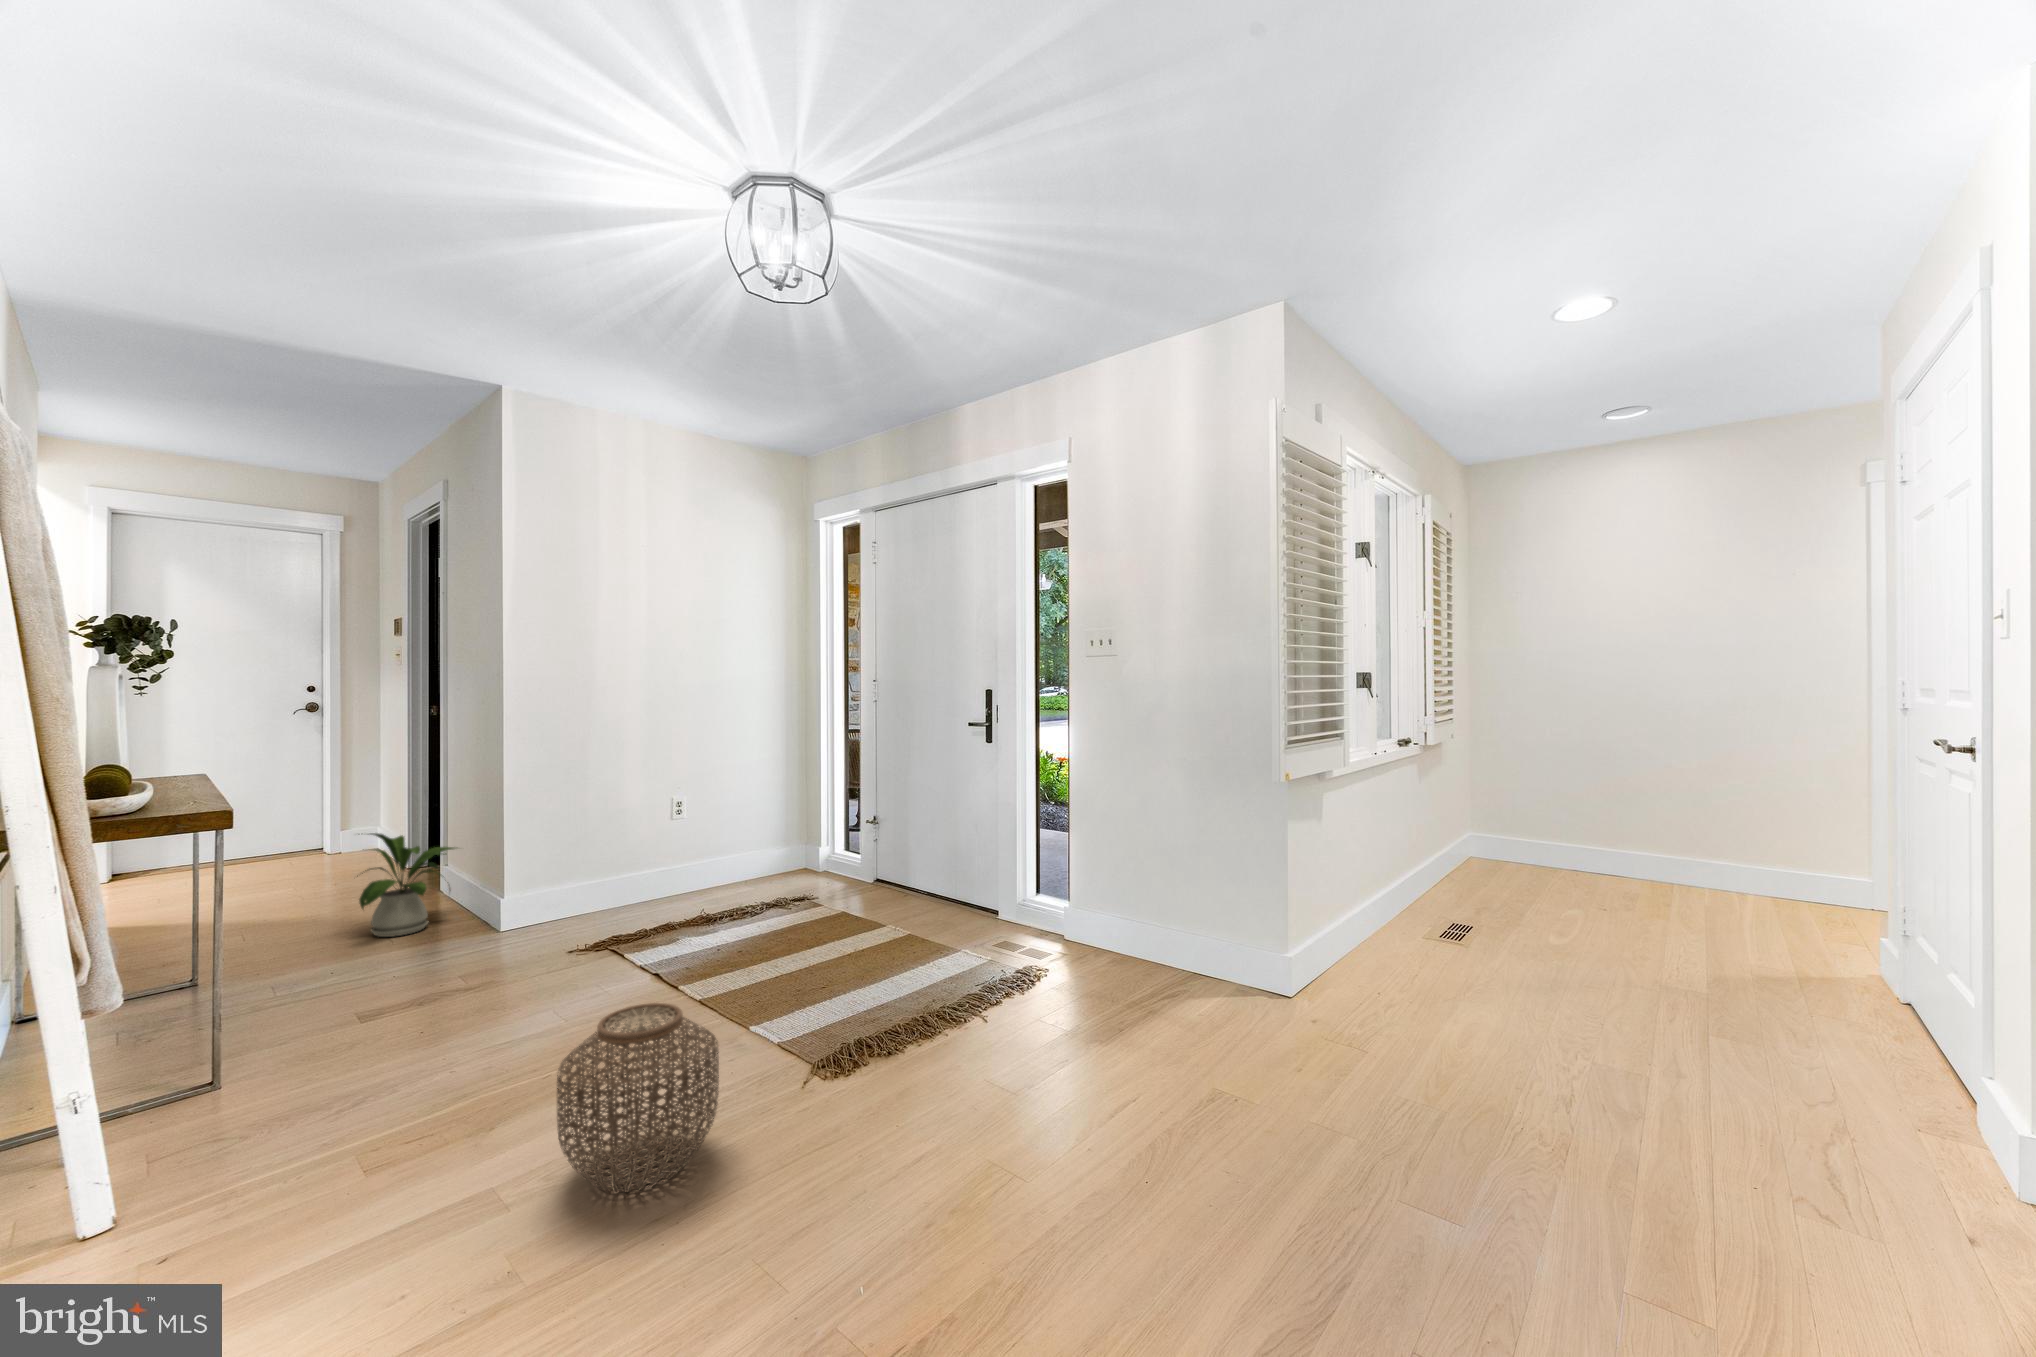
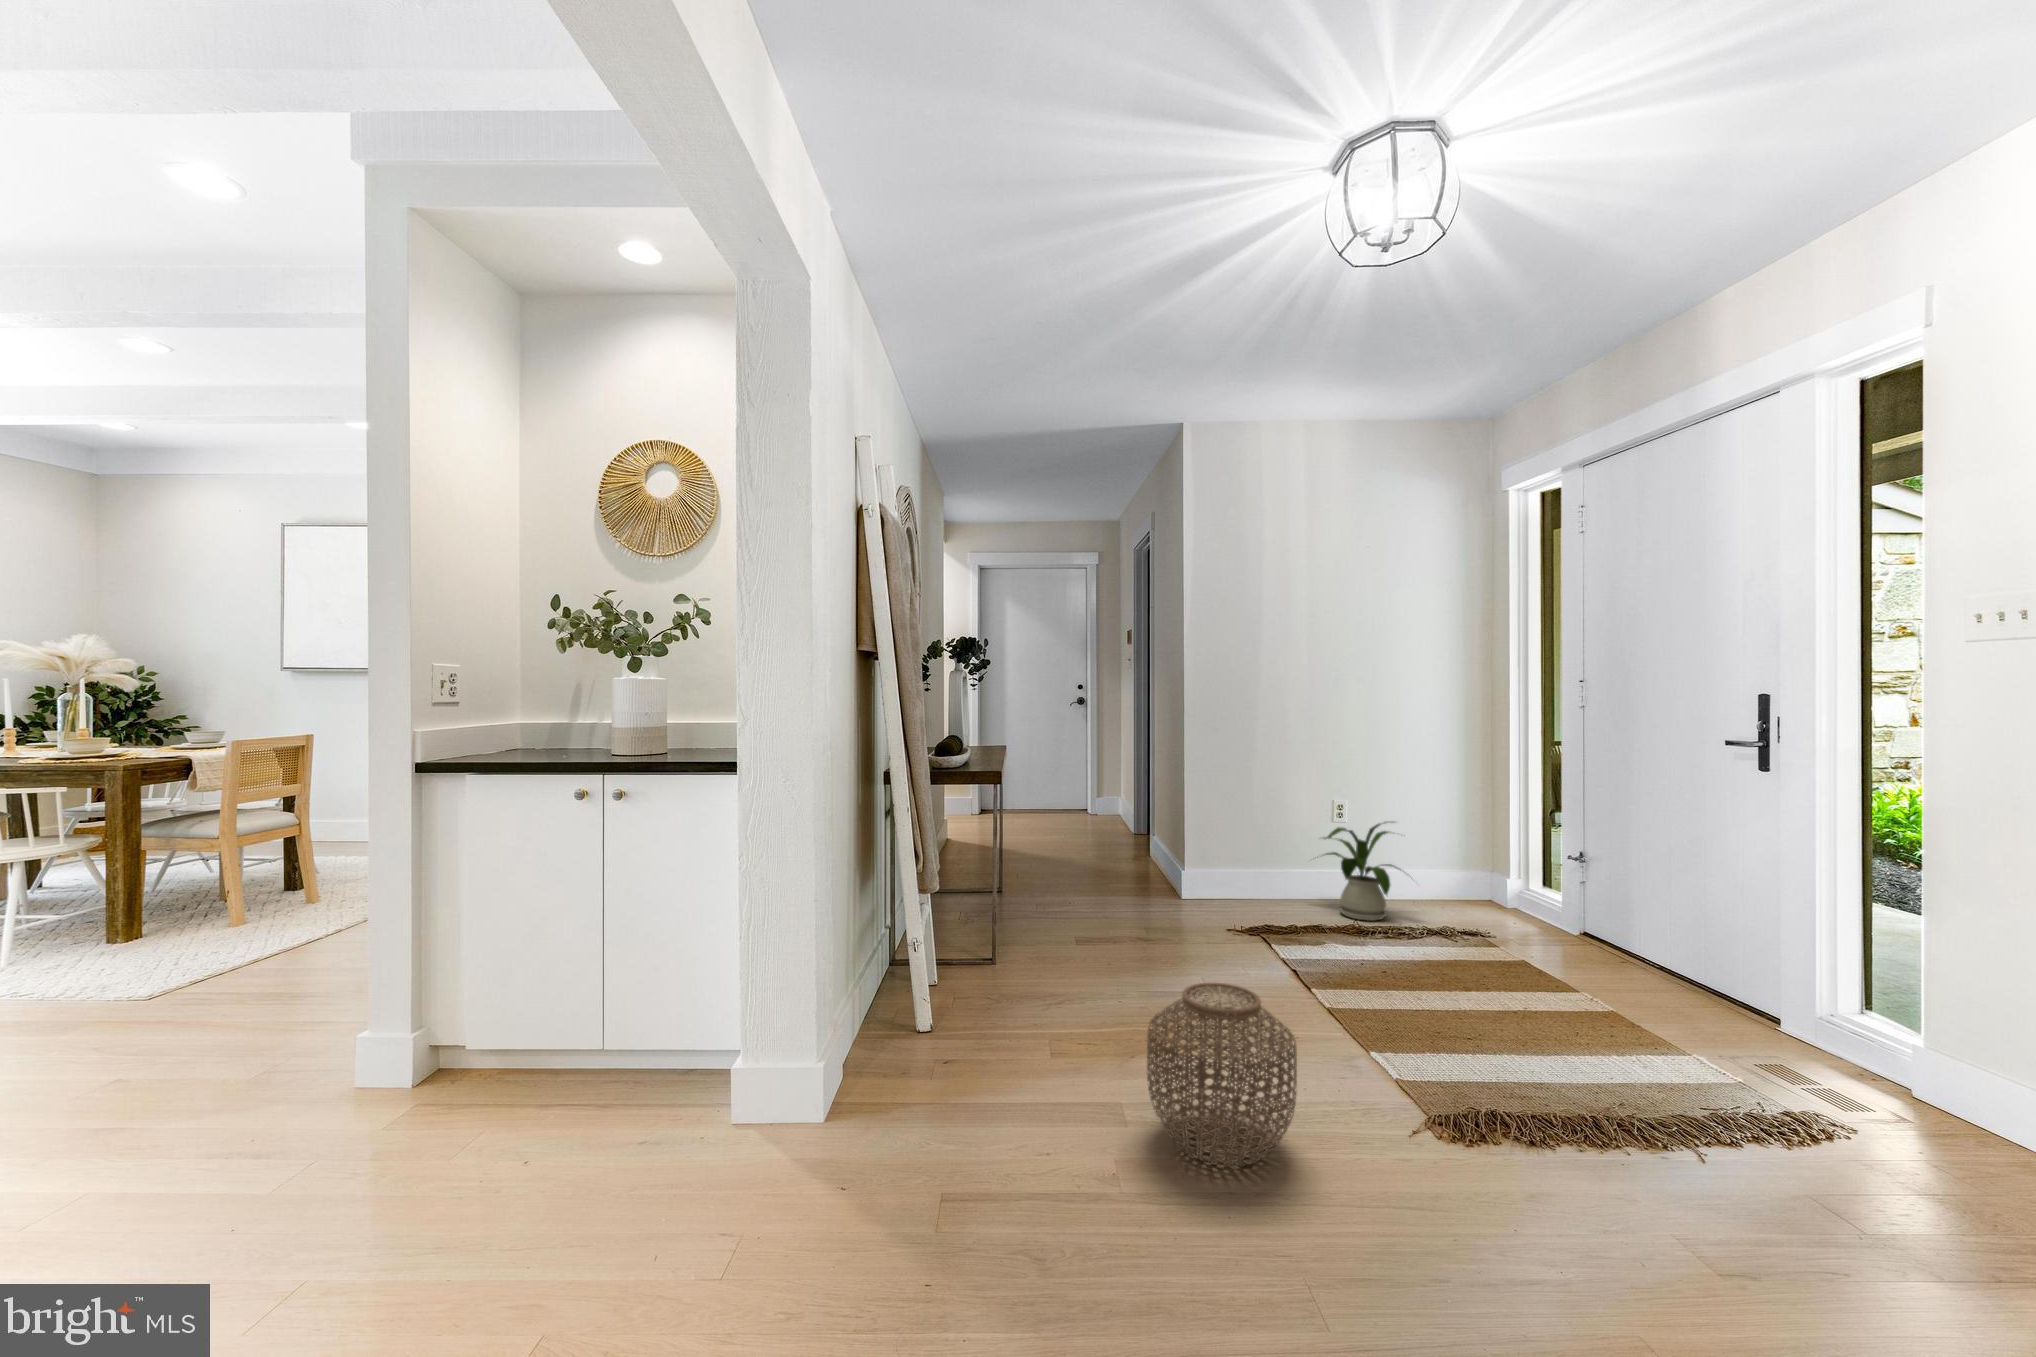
house plant: present [359,833,455,937] -> present [1323,822,1407,921]

